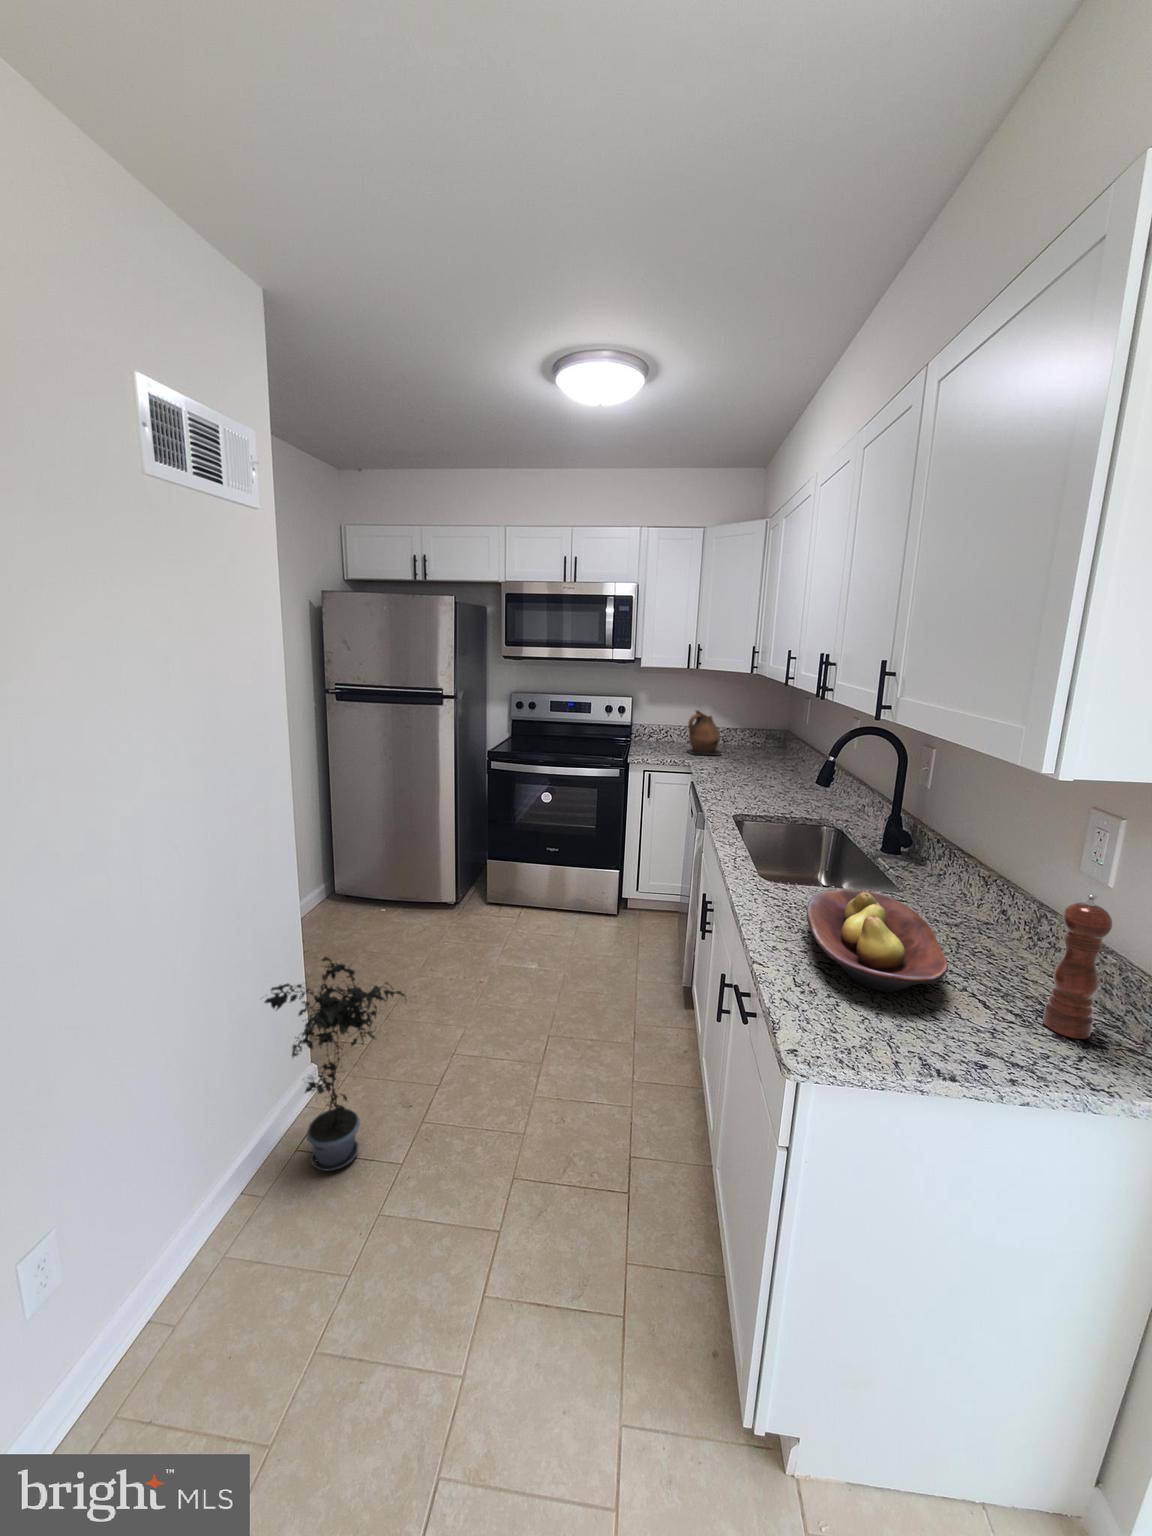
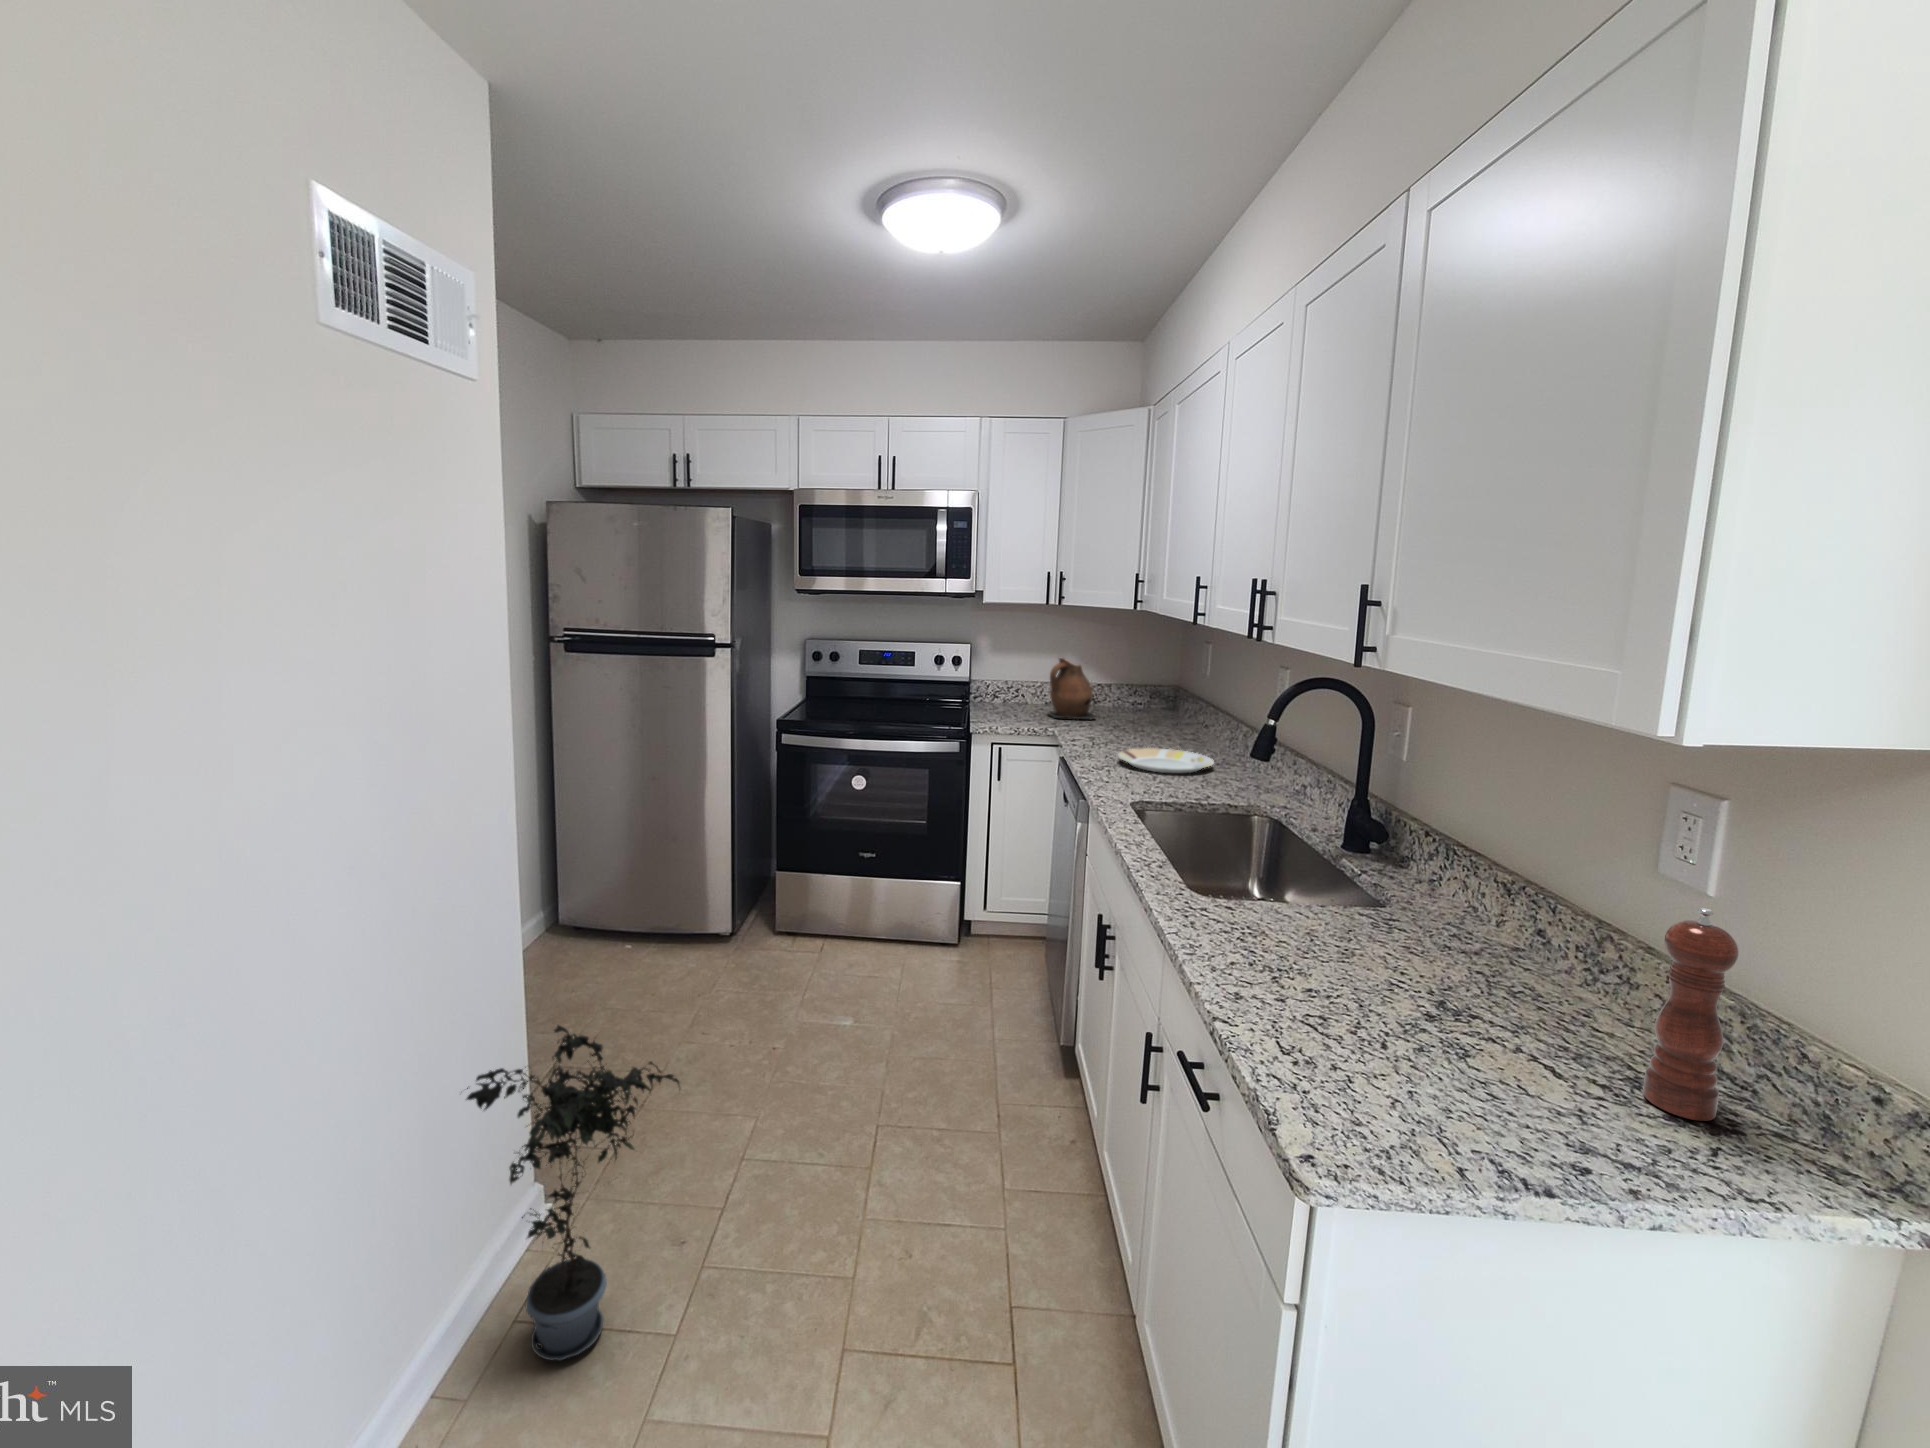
plate: none [729,777,798,795] -> present [1118,748,1214,773]
fruit bowl: present [806,889,948,992] -> none [1277,906,1500,1058]

